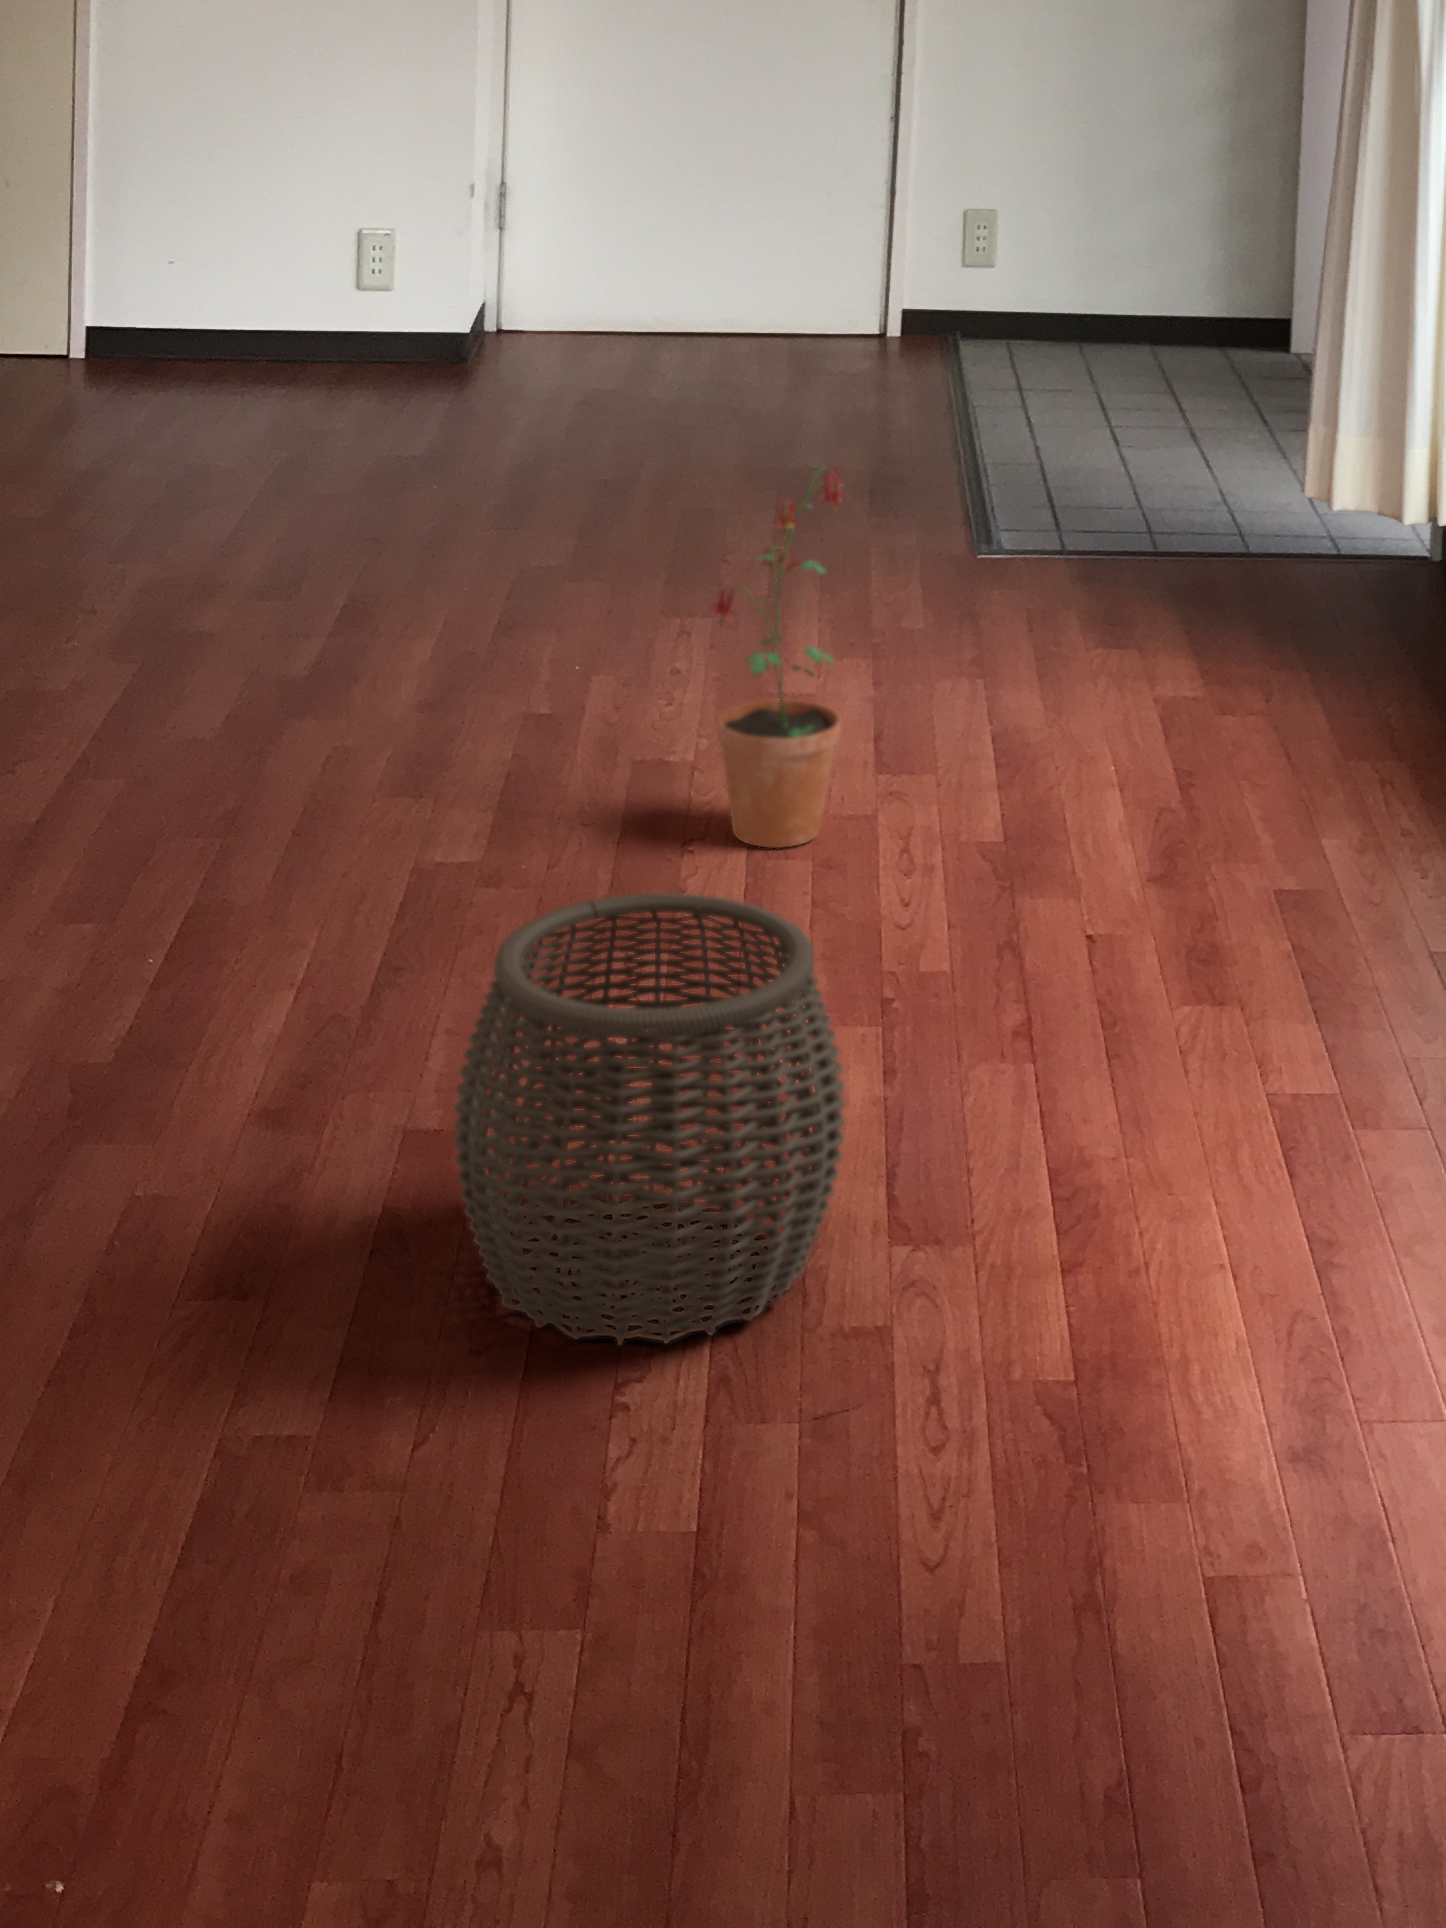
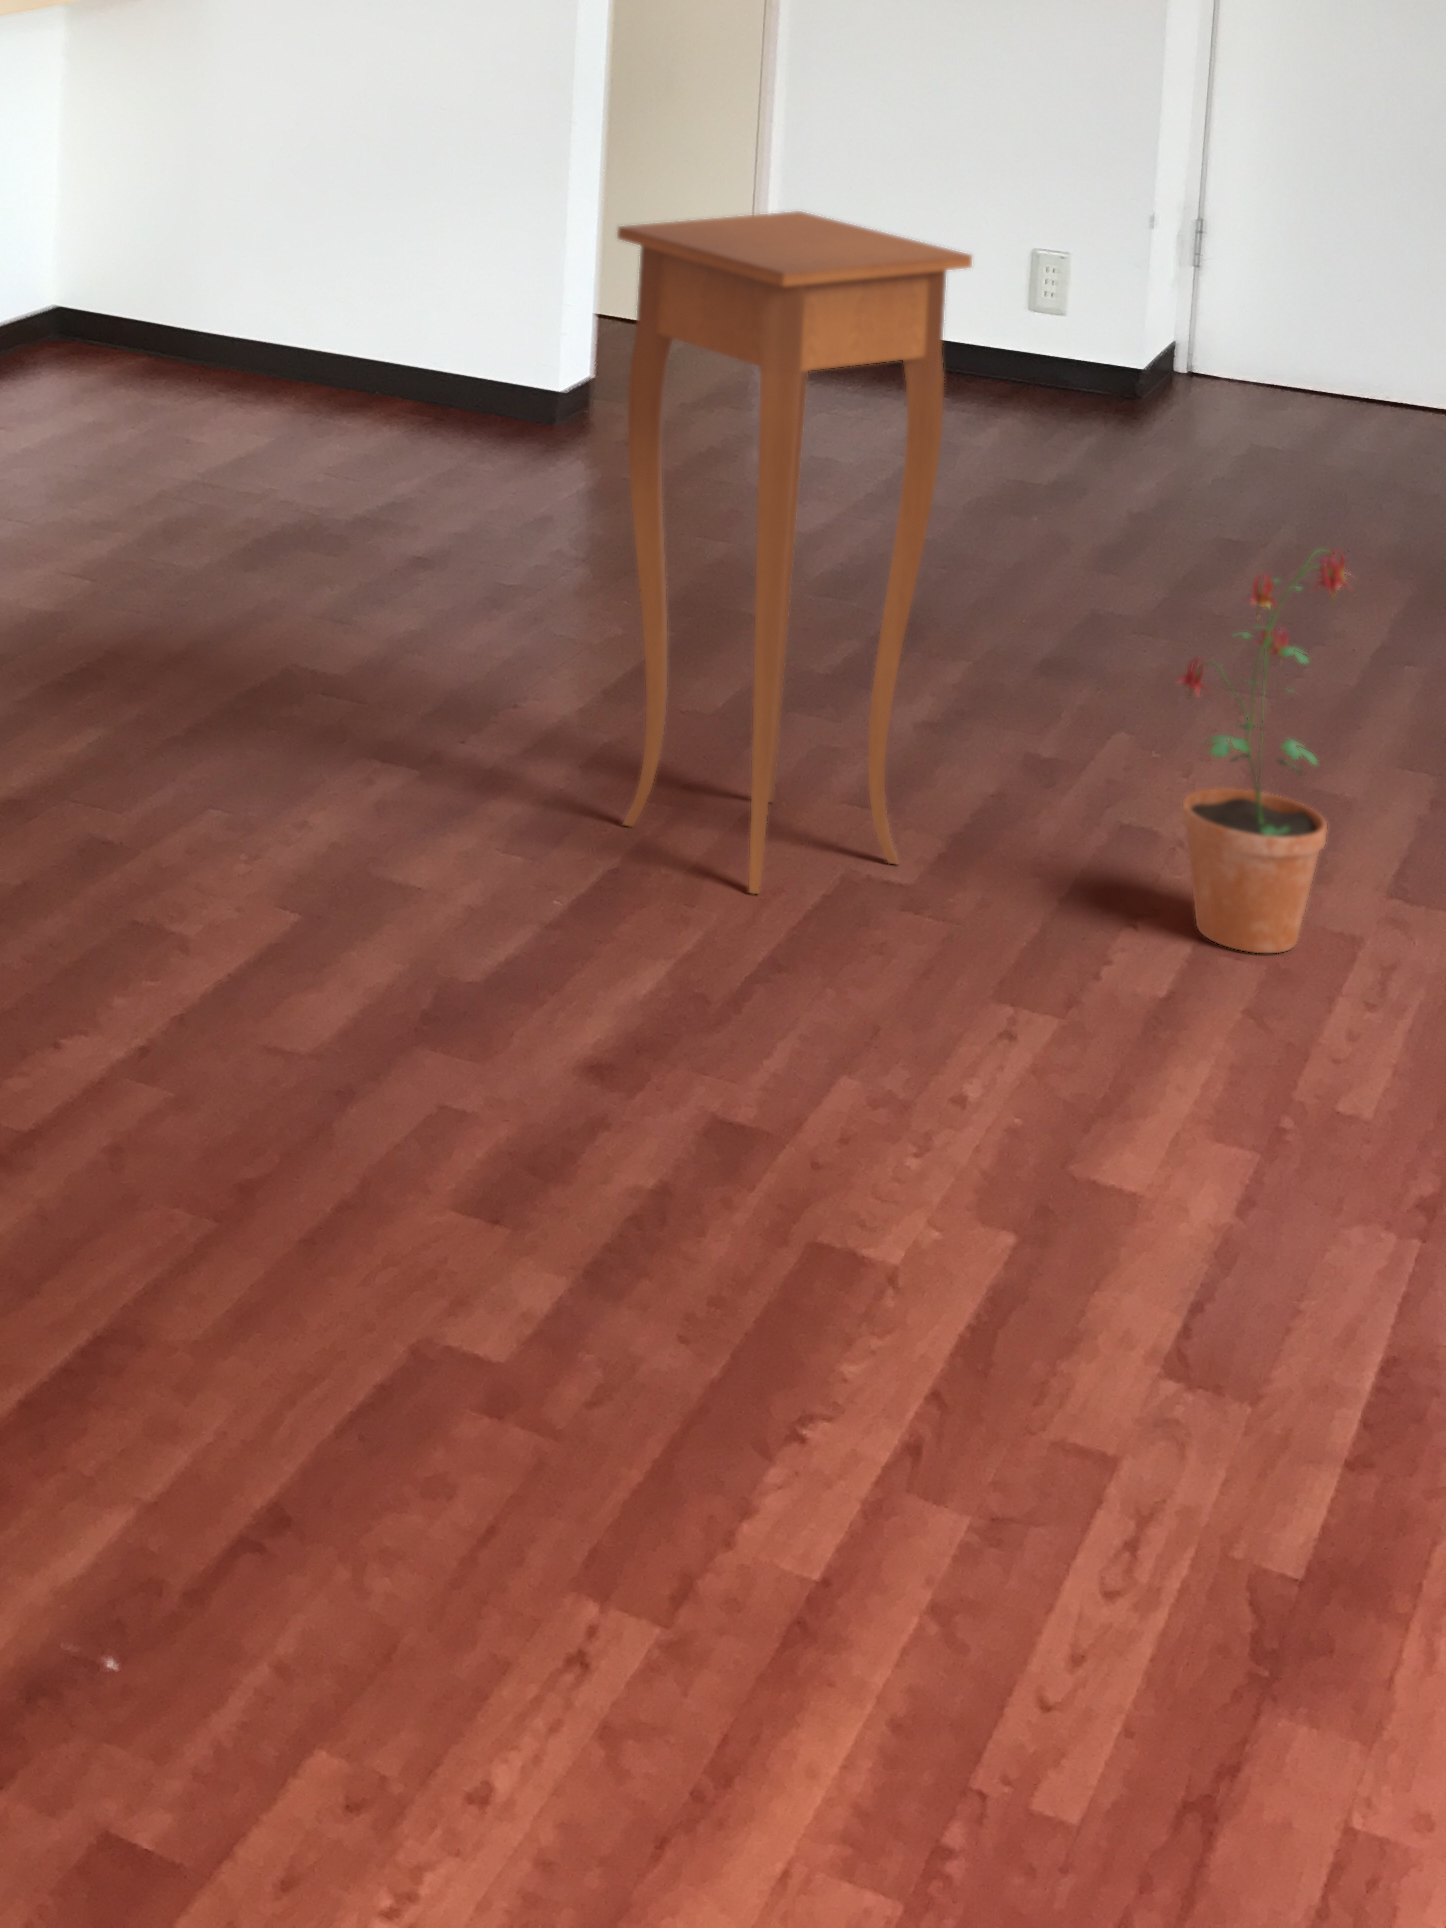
side table: none [150,210,505,903] -> present [617,211,972,894]
woven basket: present [454,893,845,1345] -> none [690,931,1108,1404]

